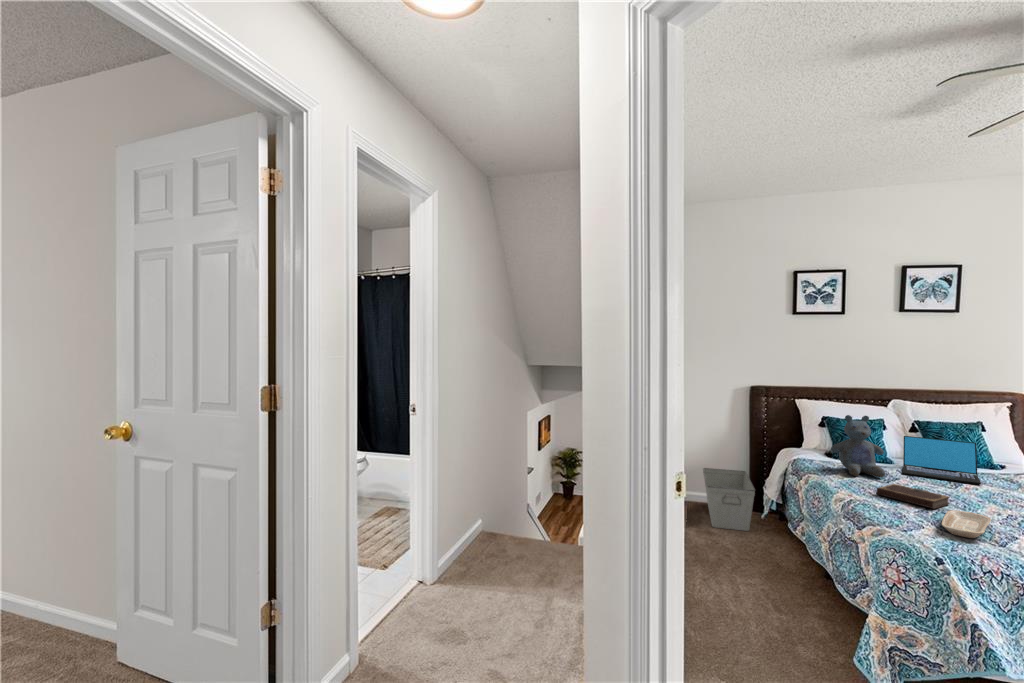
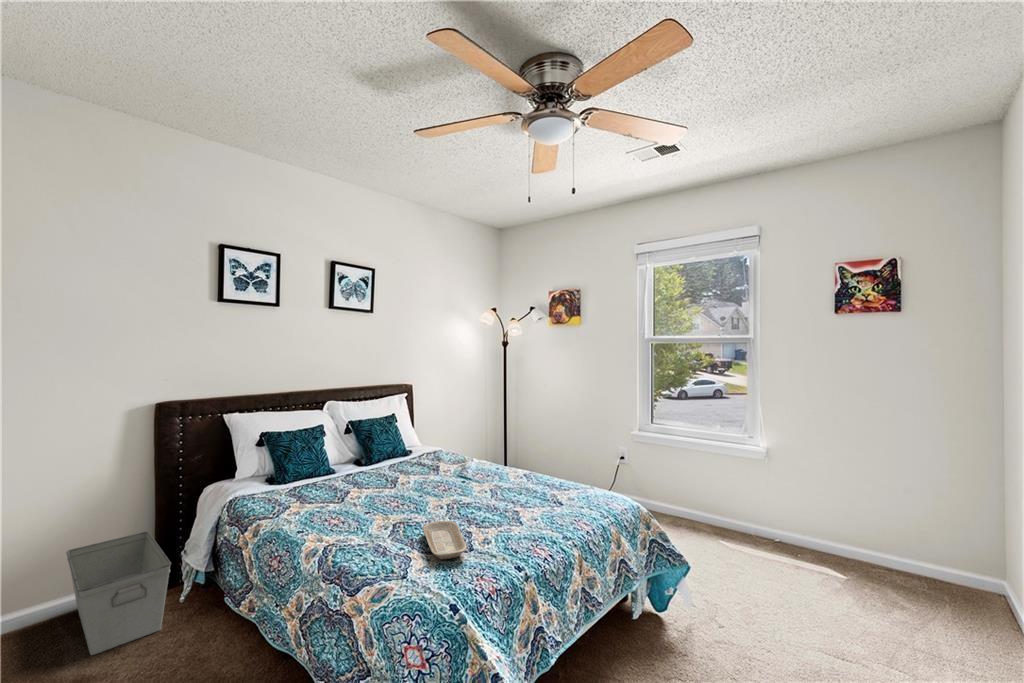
stuffed bear: present [831,415,885,477] -> none [282,428,342,506]
laptop: present [903,436,981,485] -> none [346,436,415,486]
notebook: present [876,484,950,509] -> none [348,505,412,528]

